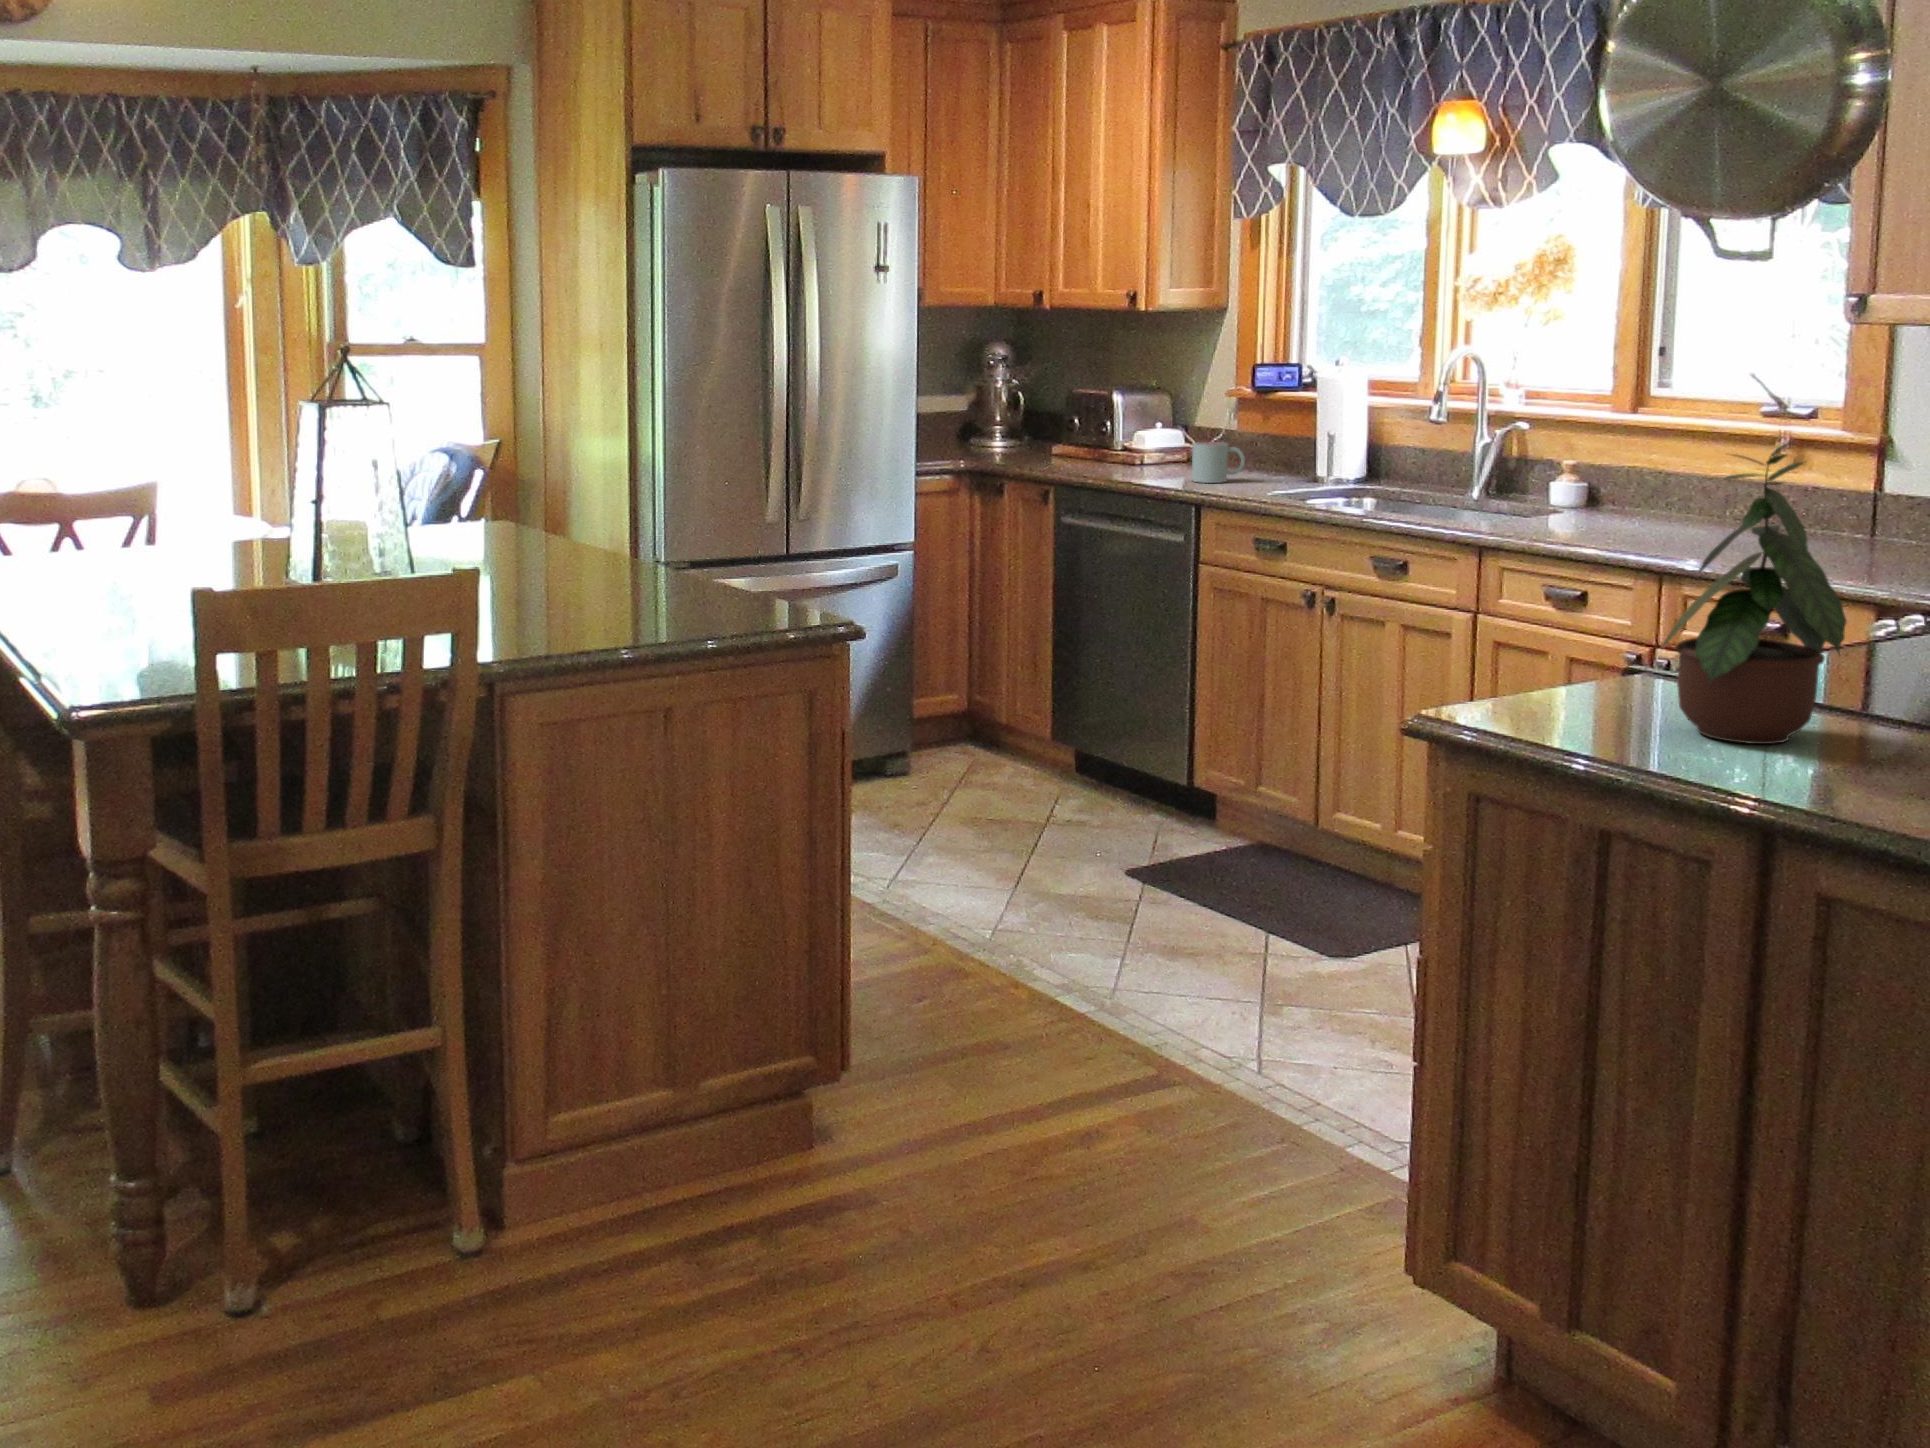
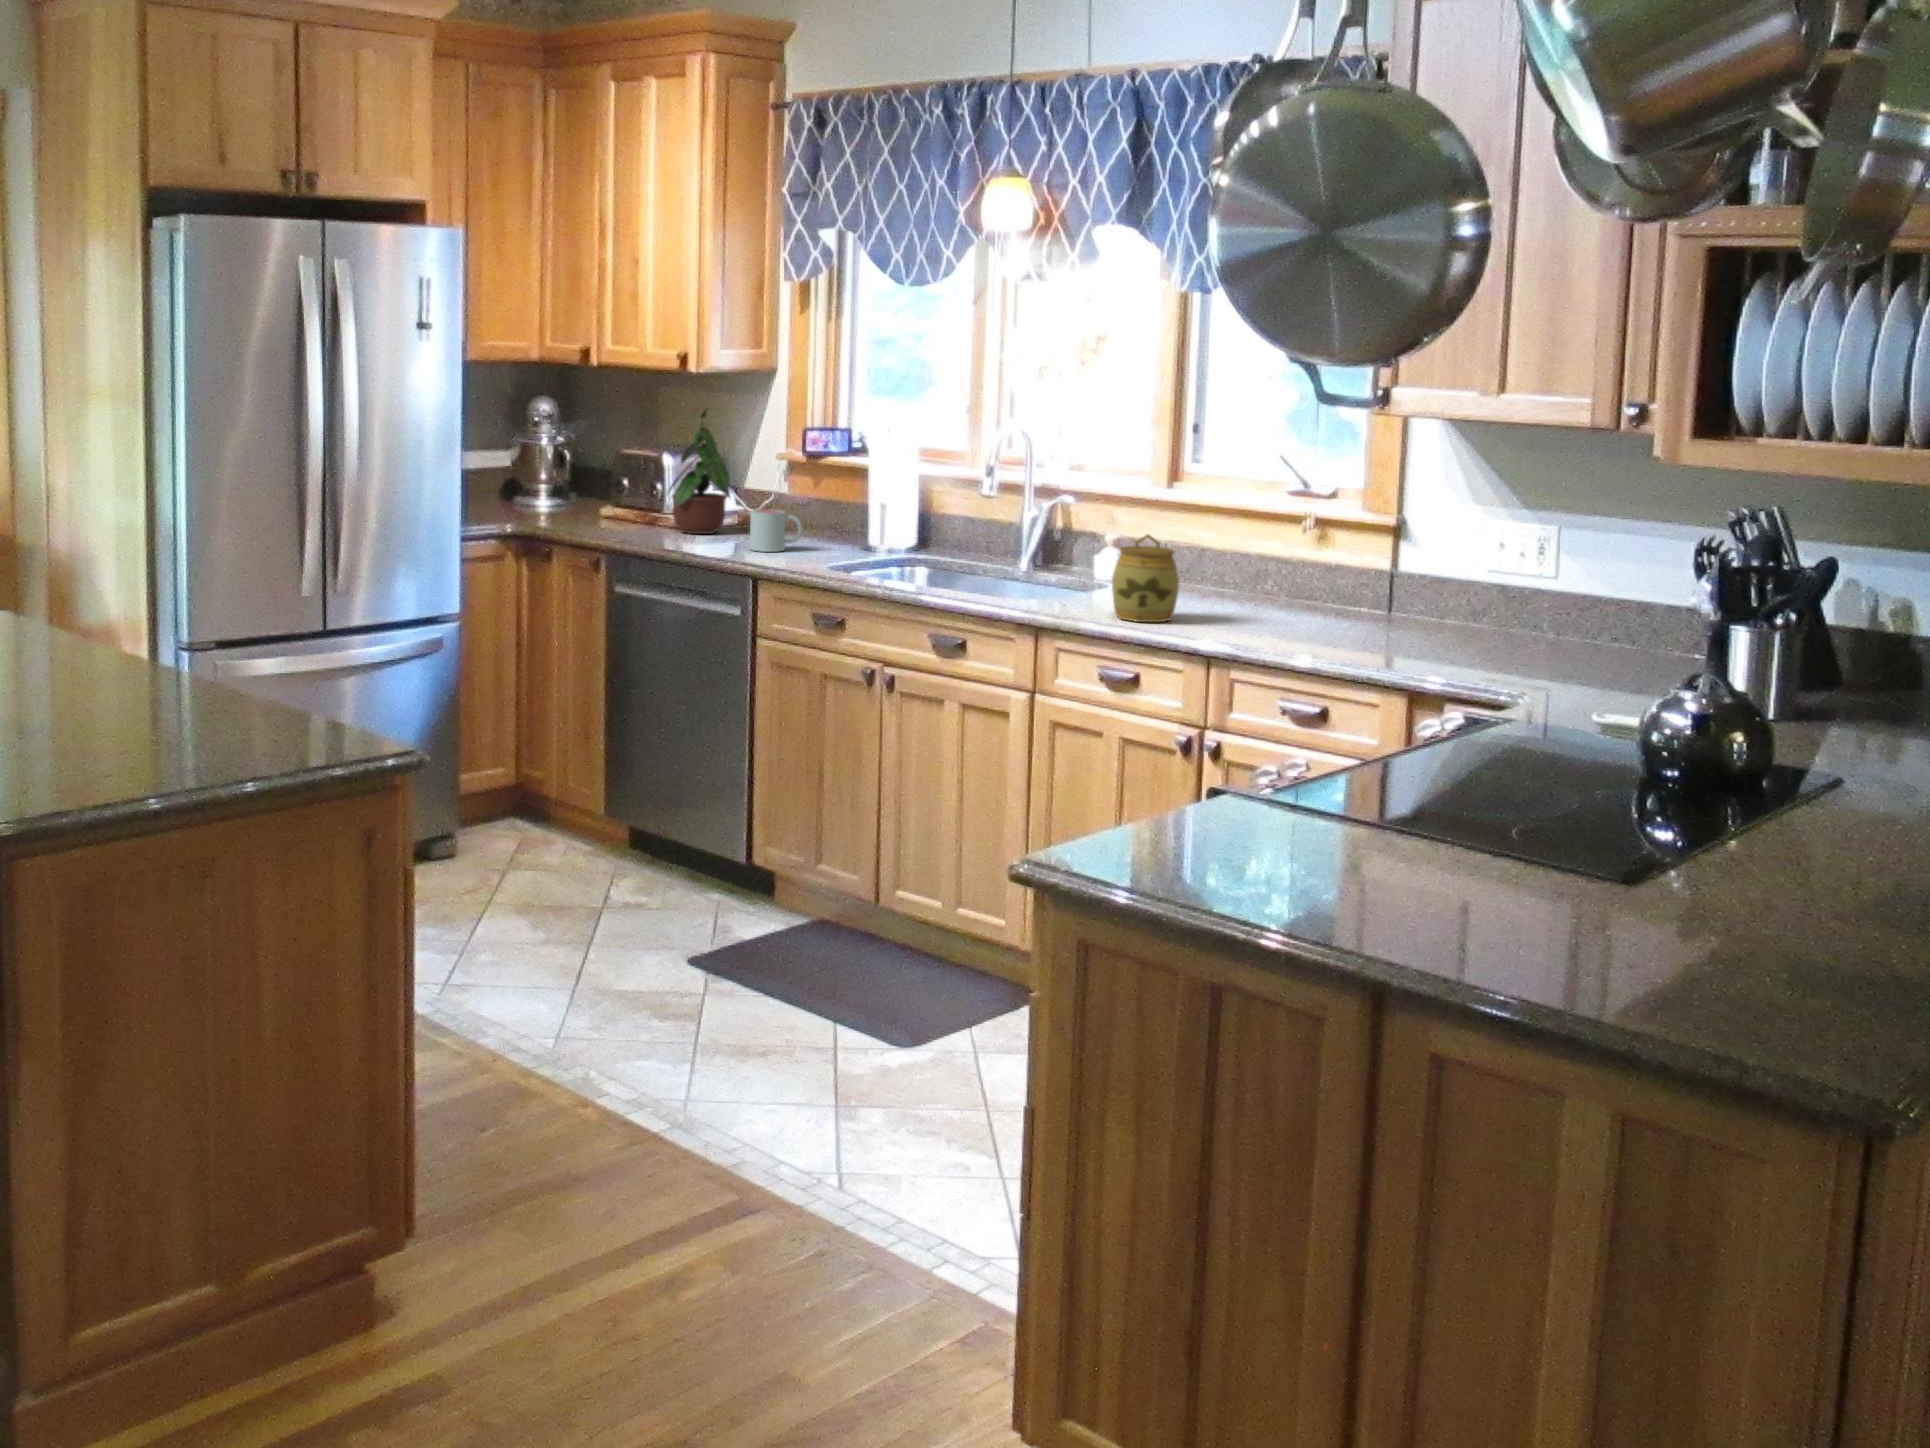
potted plant: present [1663,442,1846,744] -> present [668,409,730,534]
jar: none [1562,452,1635,542] -> present [1112,535,1179,622]

